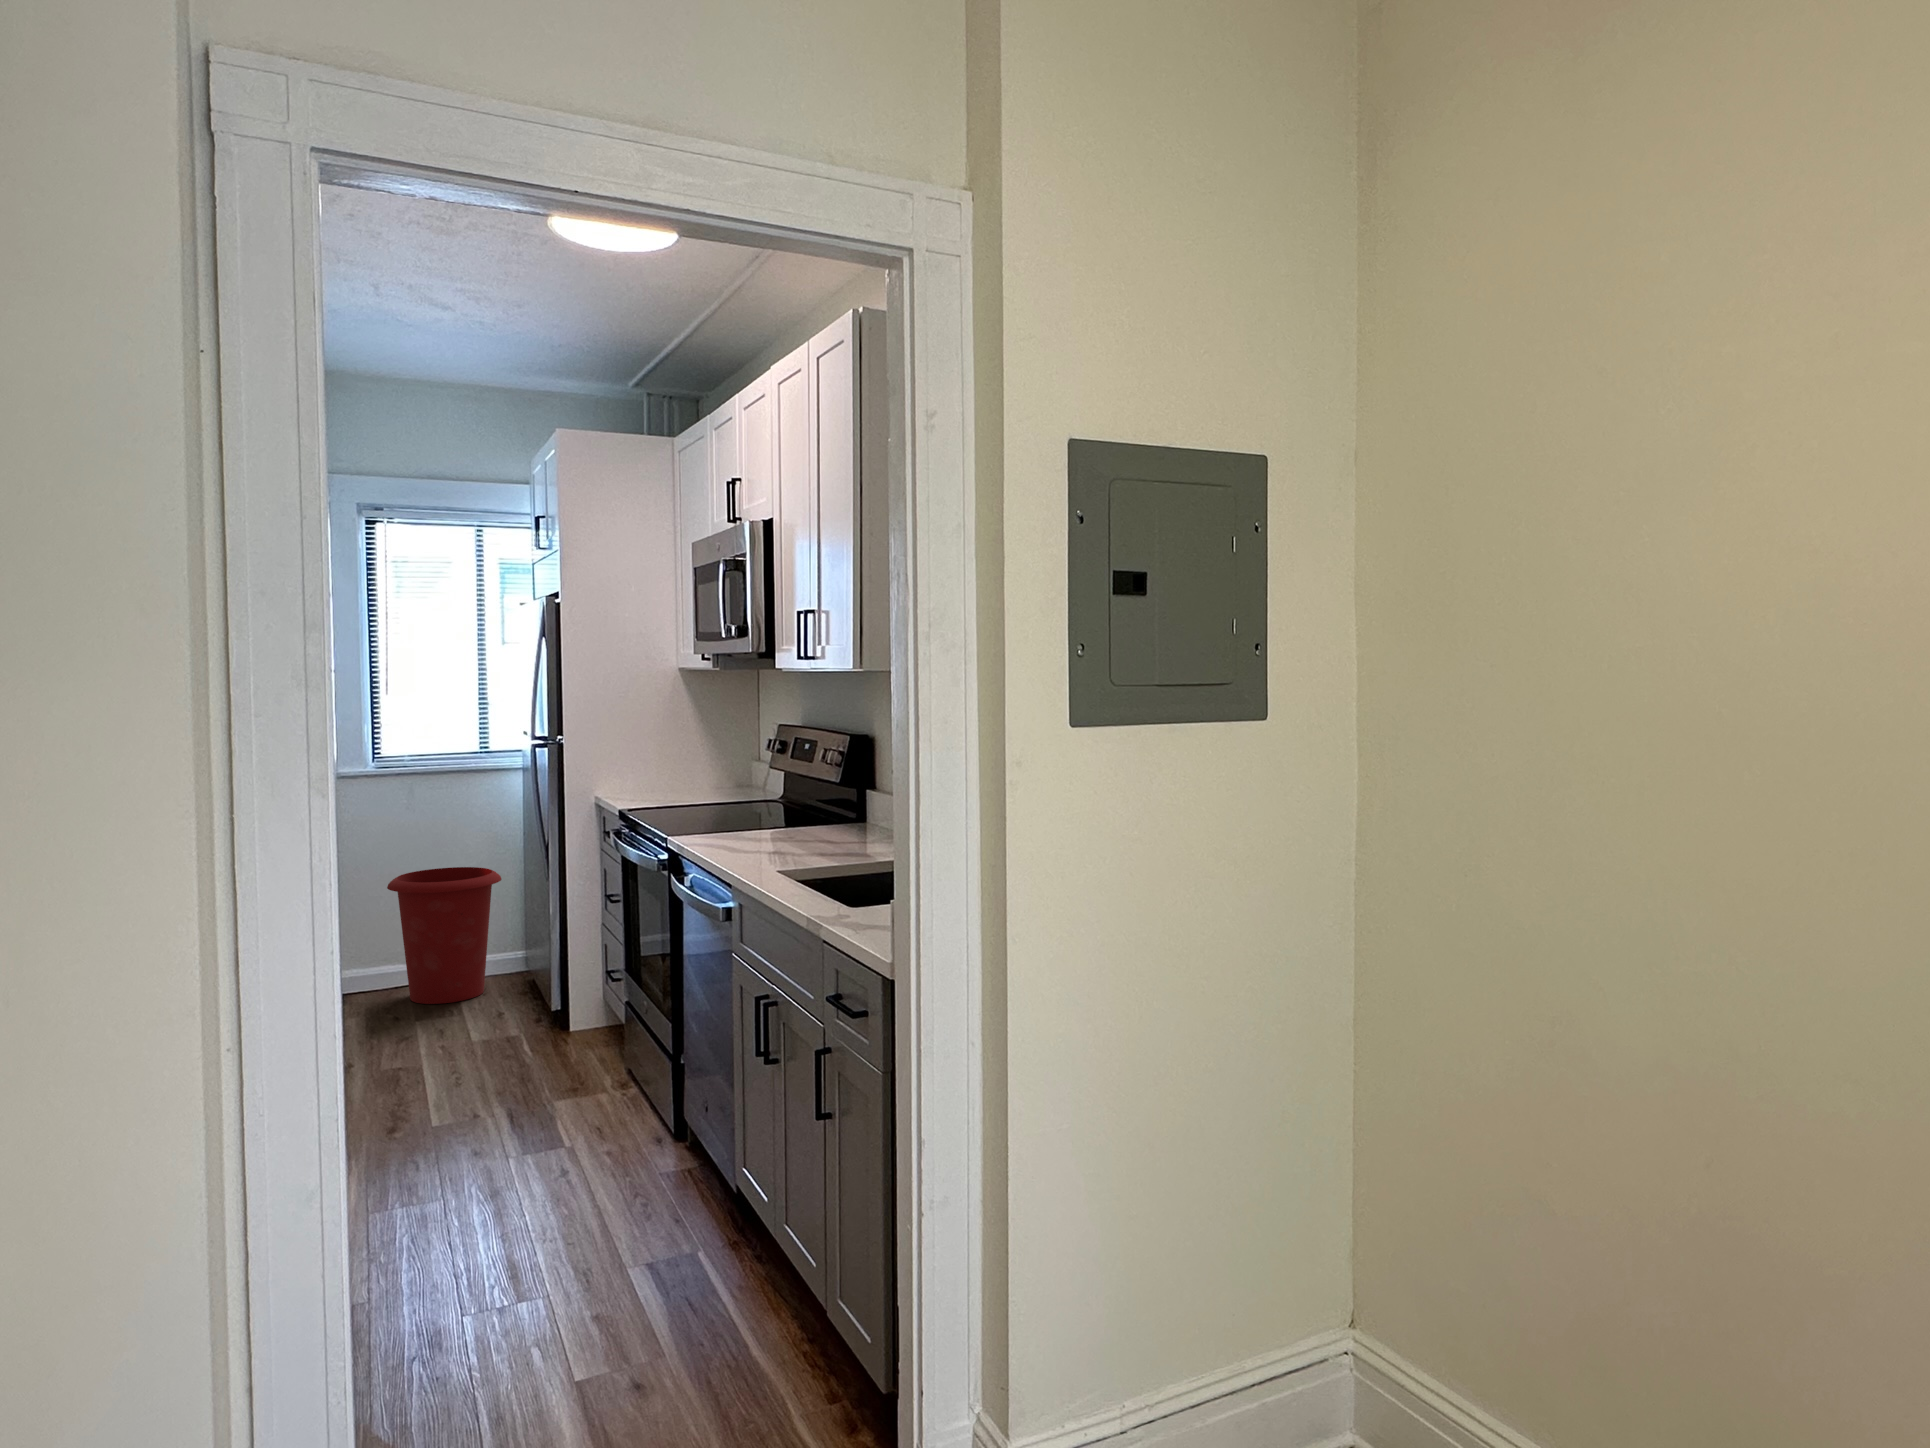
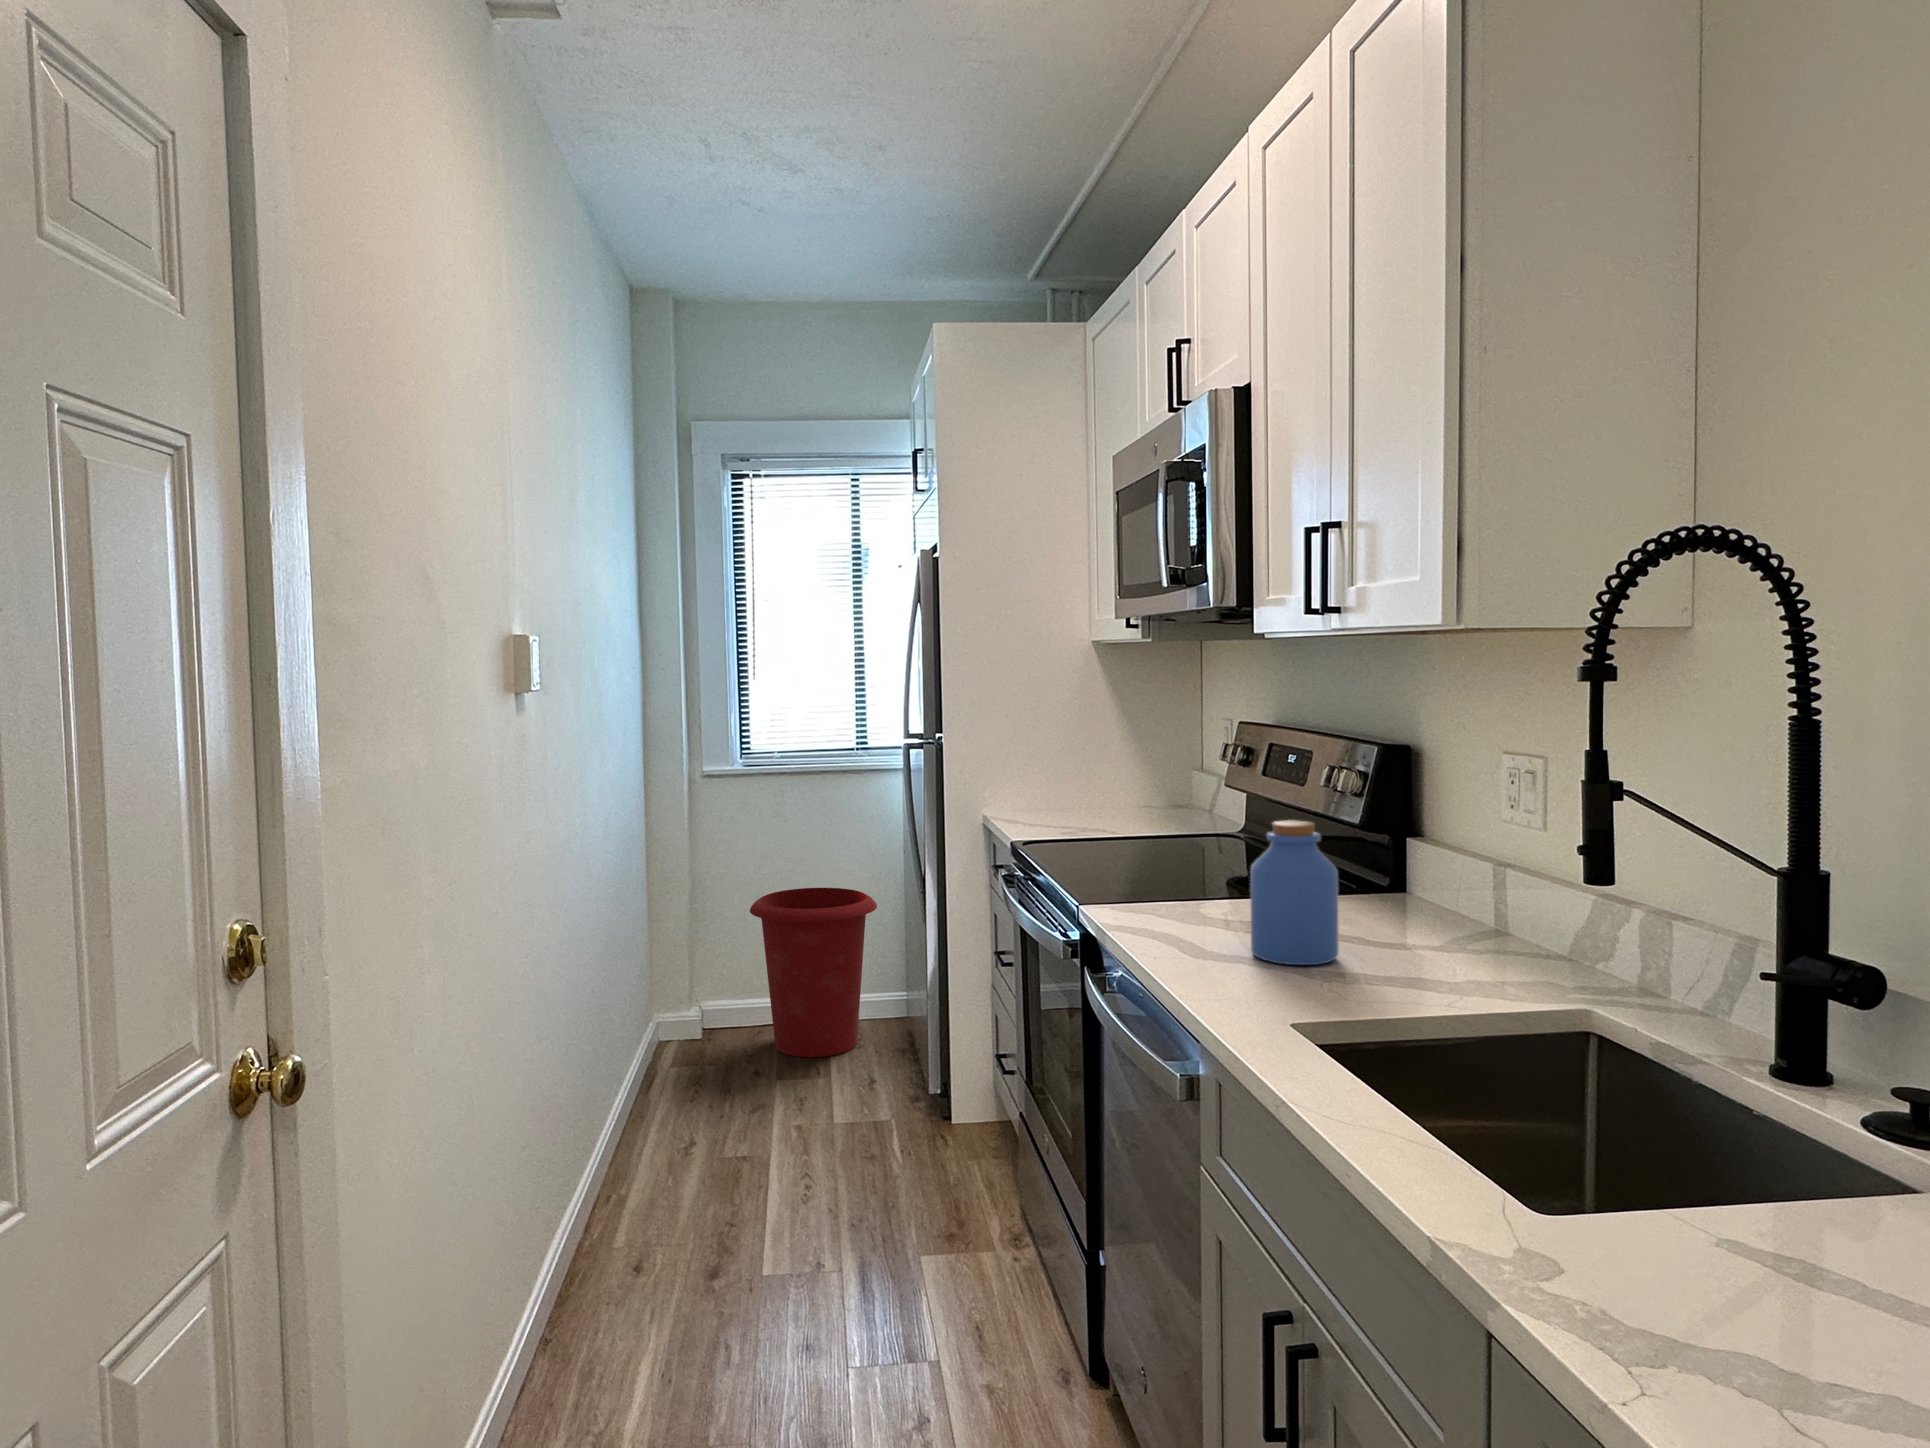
jar: none [764,776,812,855] -> present [1250,820,1339,965]

